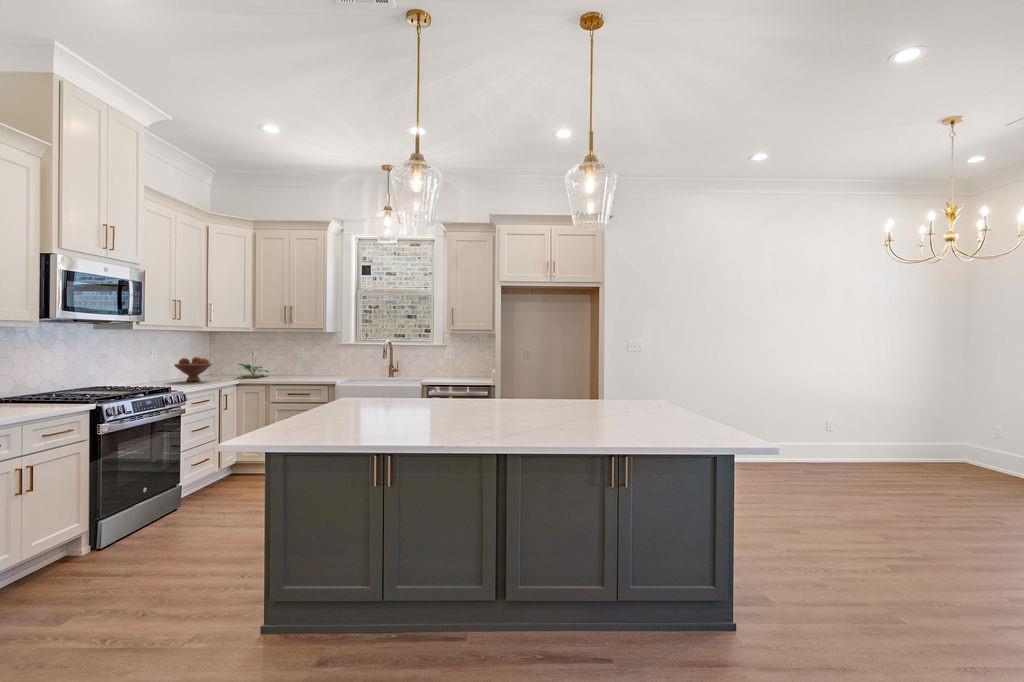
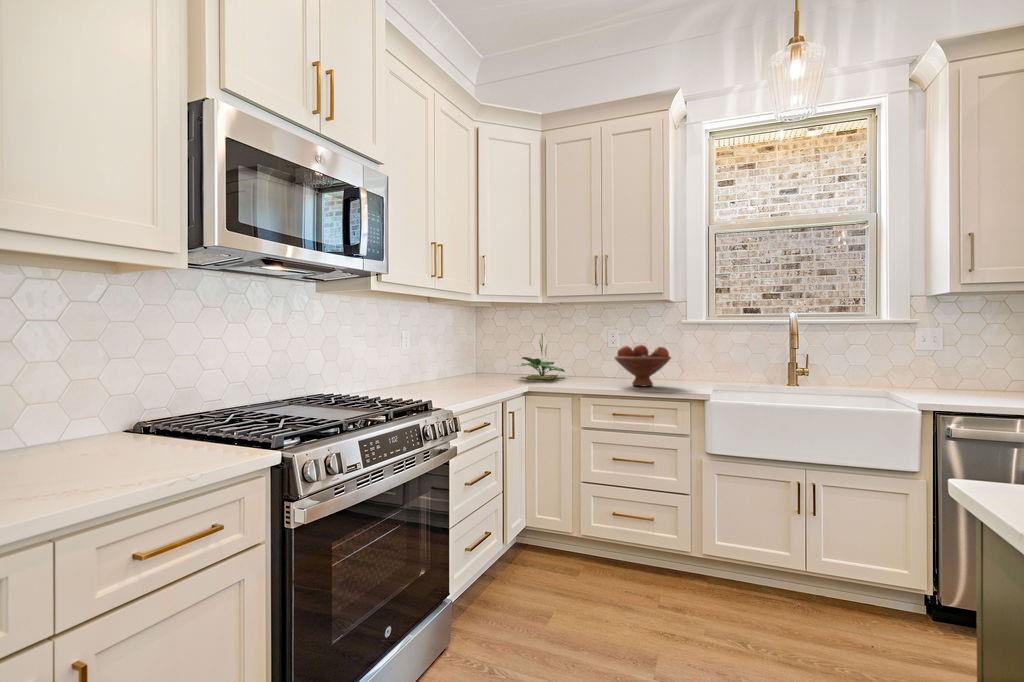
fruit bowl: present [174,357,212,381] -> present [615,345,671,386]

